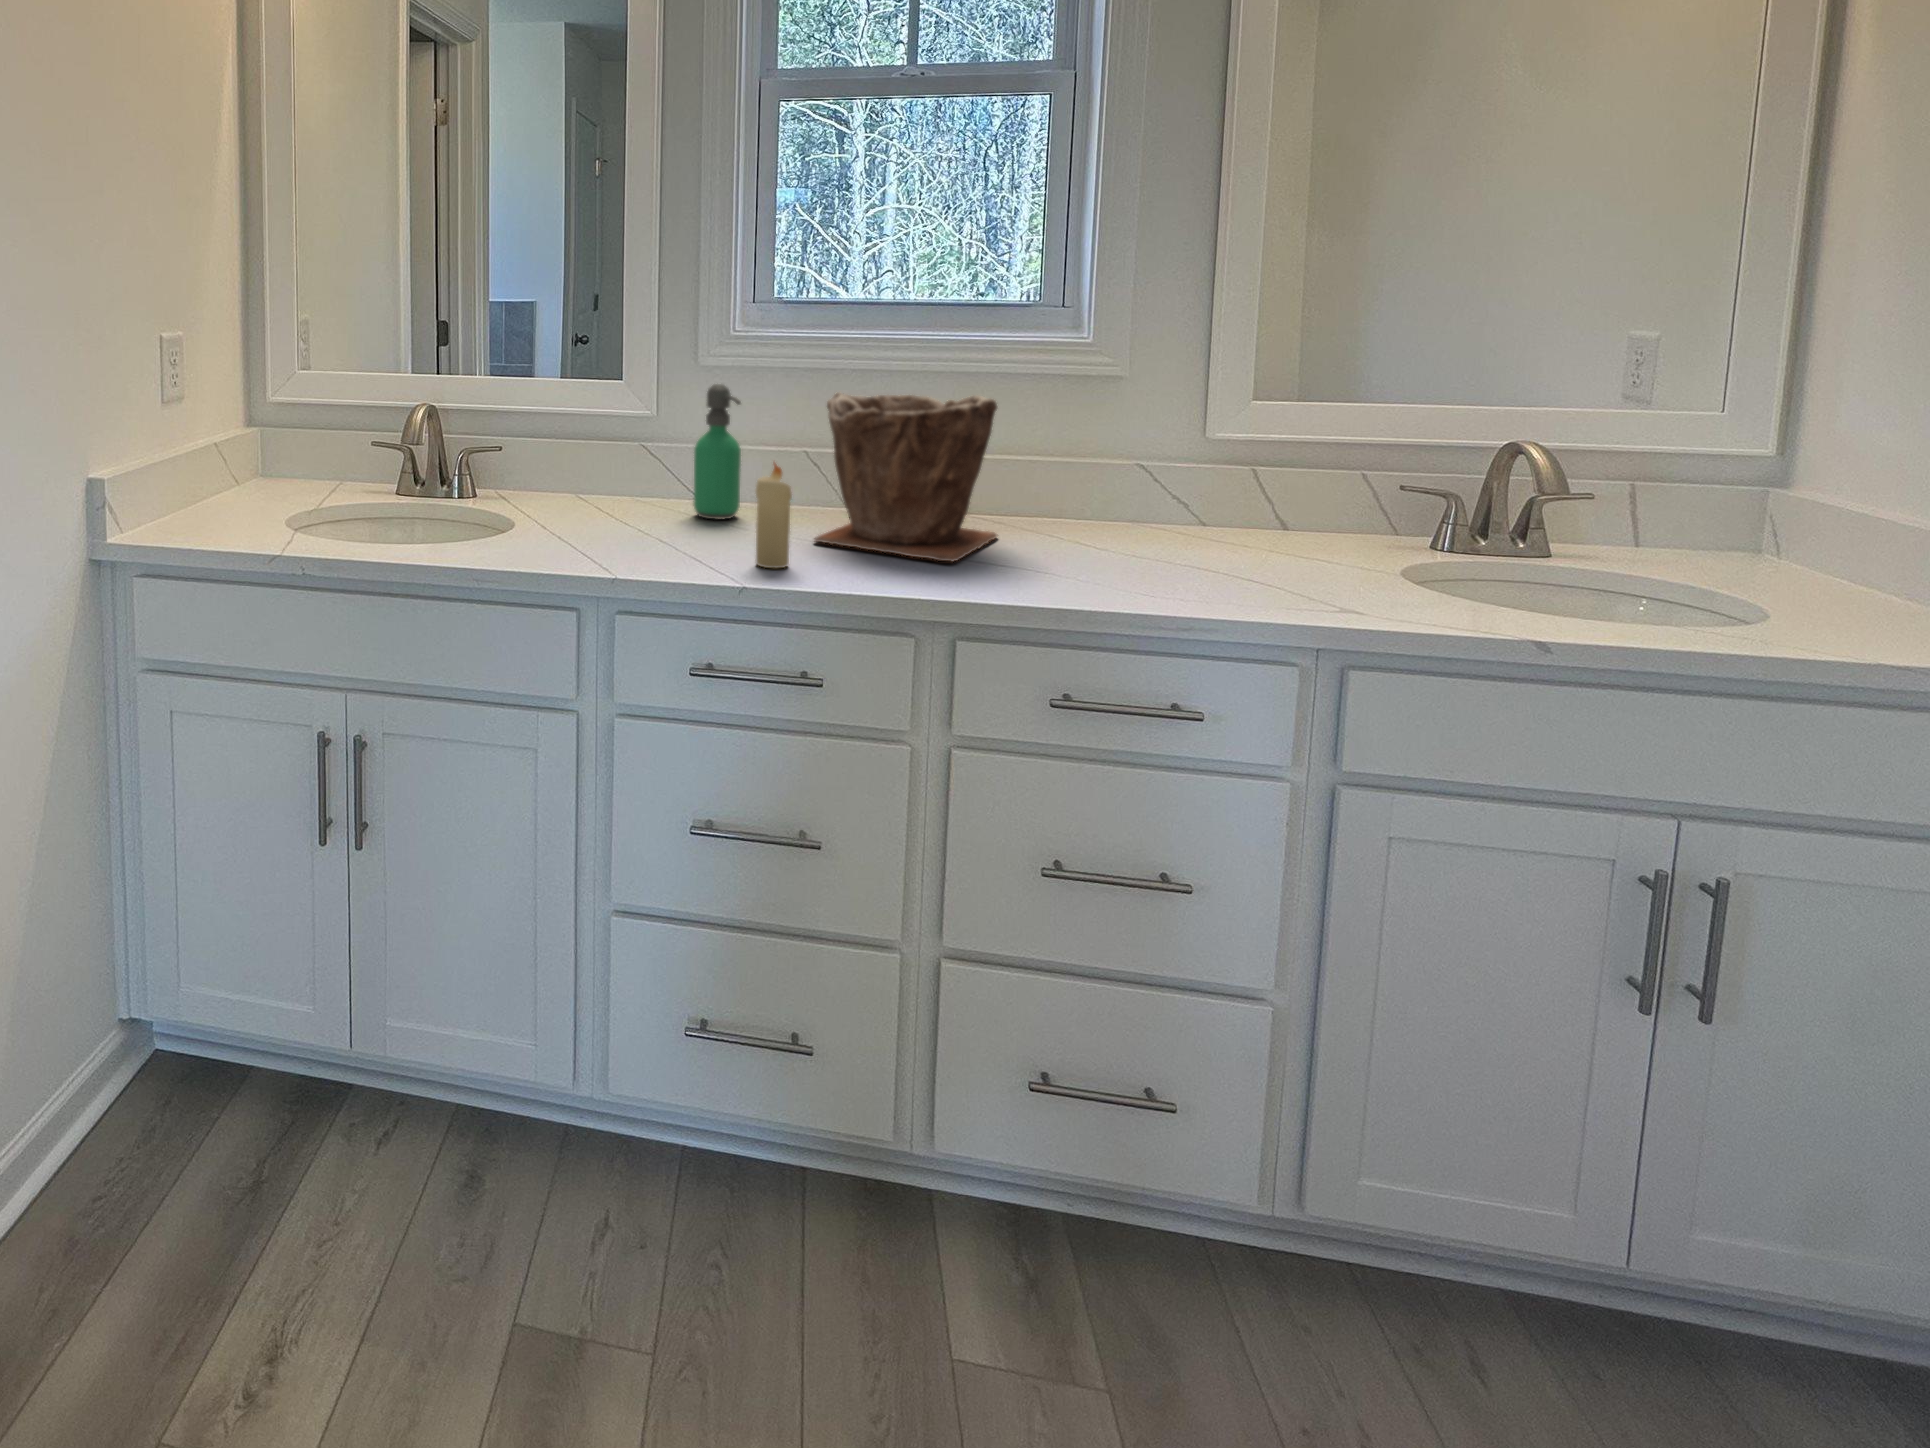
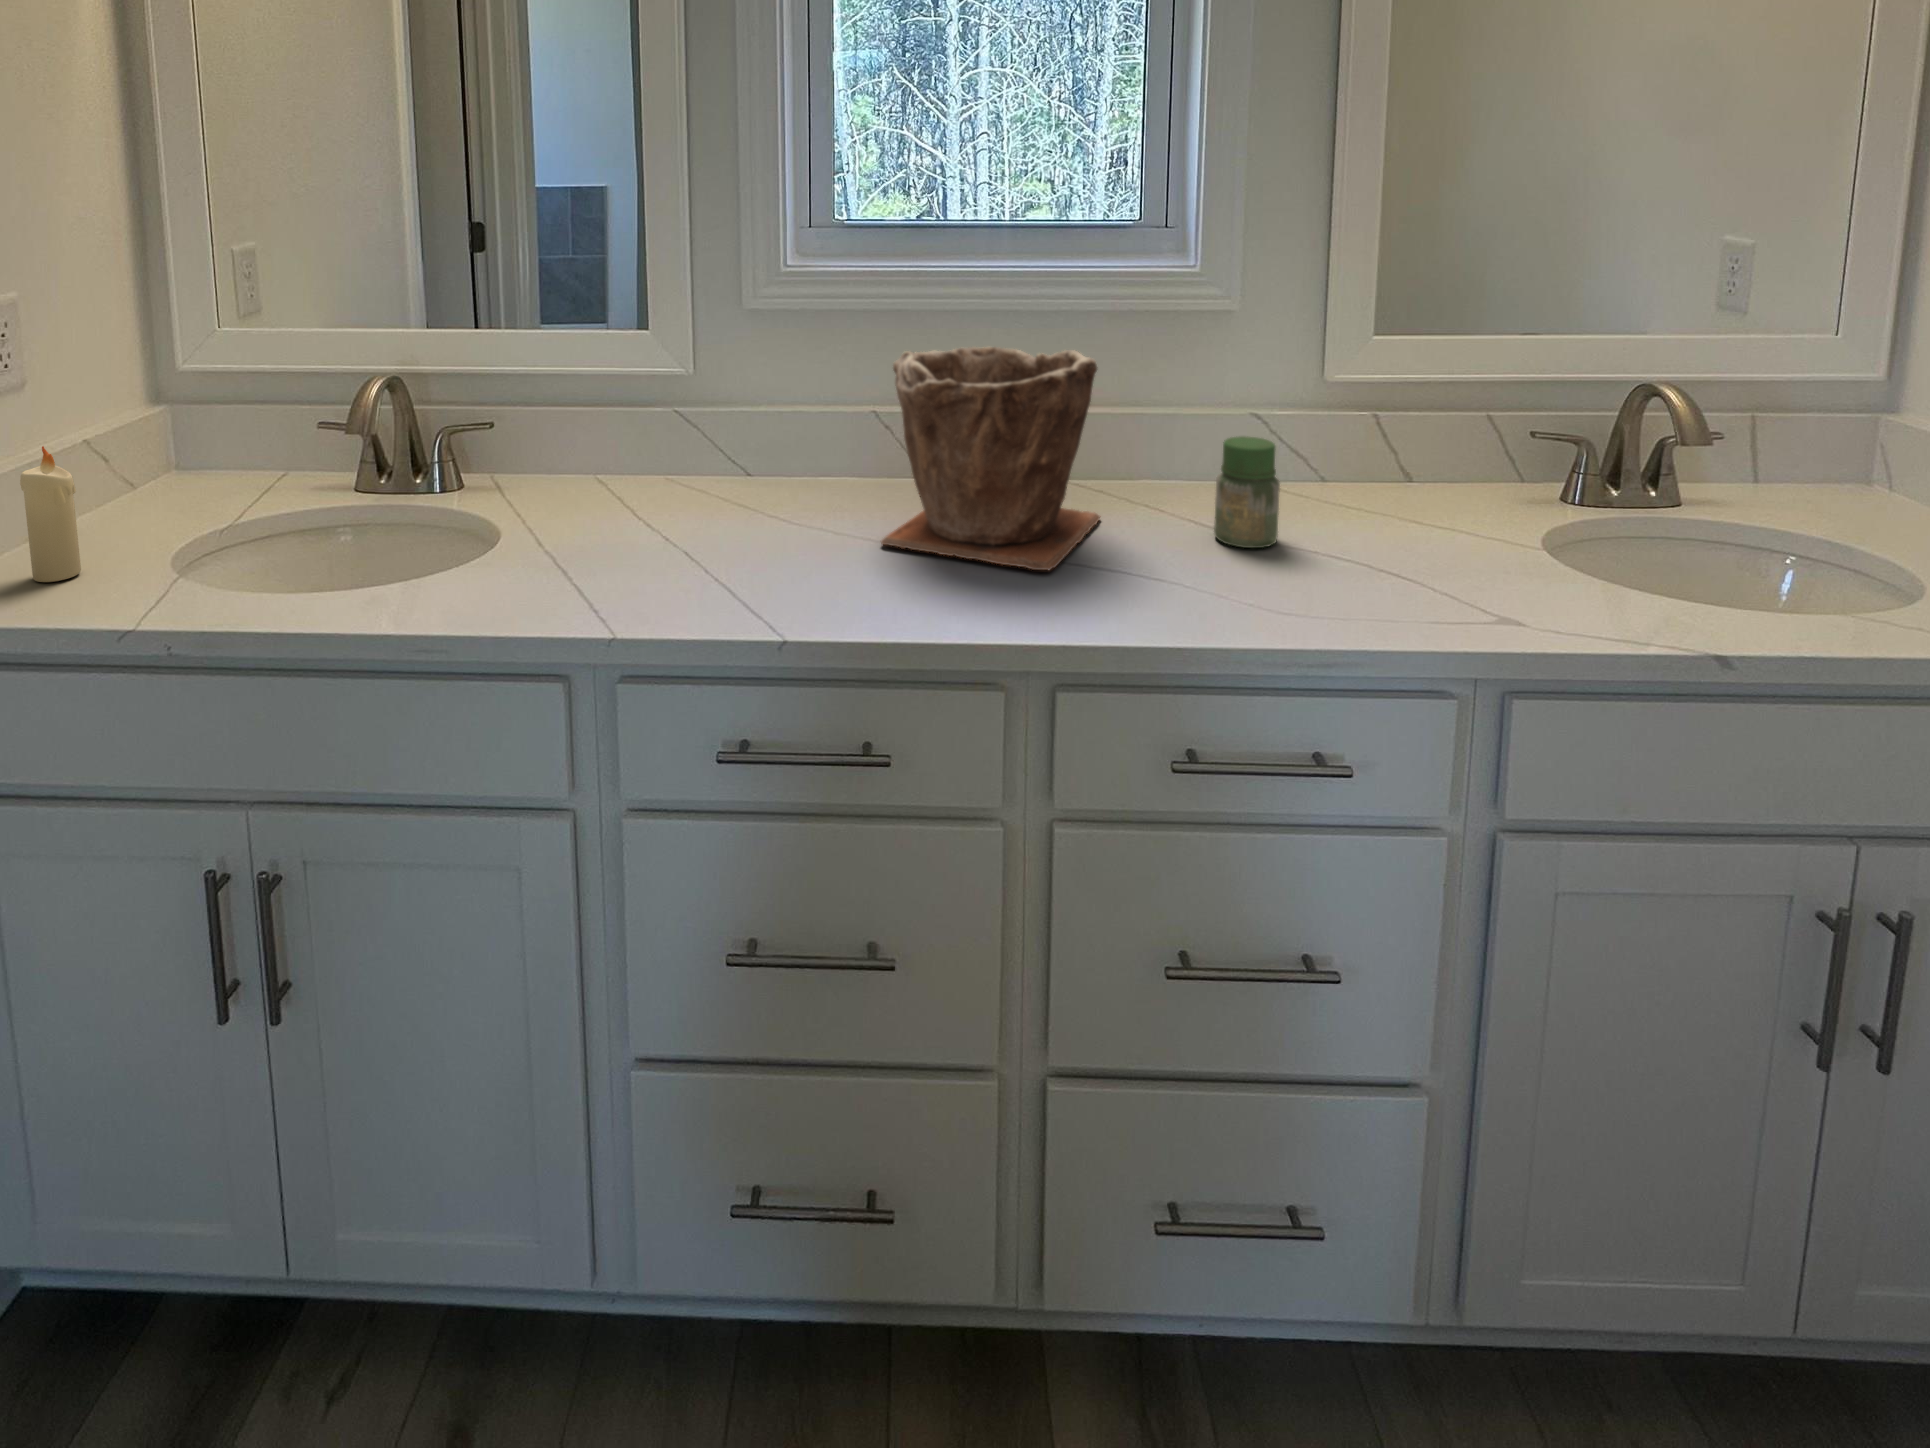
soap dispenser: present [693,384,741,519] -> none [734,339,793,511]
candle: present [756,463,792,568] -> present [20,446,81,582]
jar: none [1097,470,1156,560] -> present [1214,436,1280,548]

